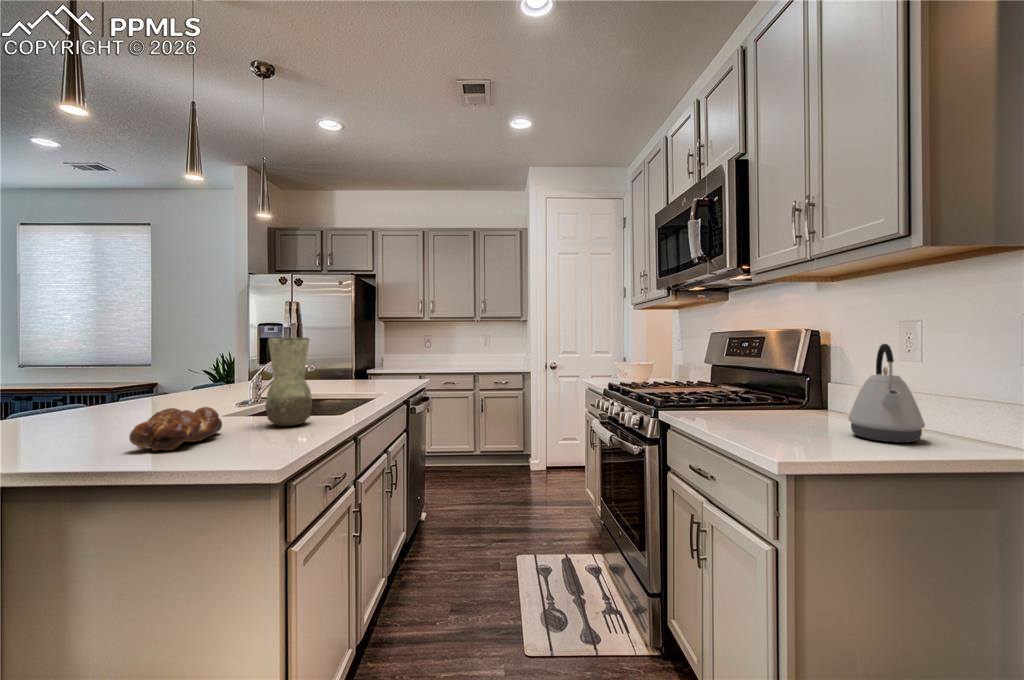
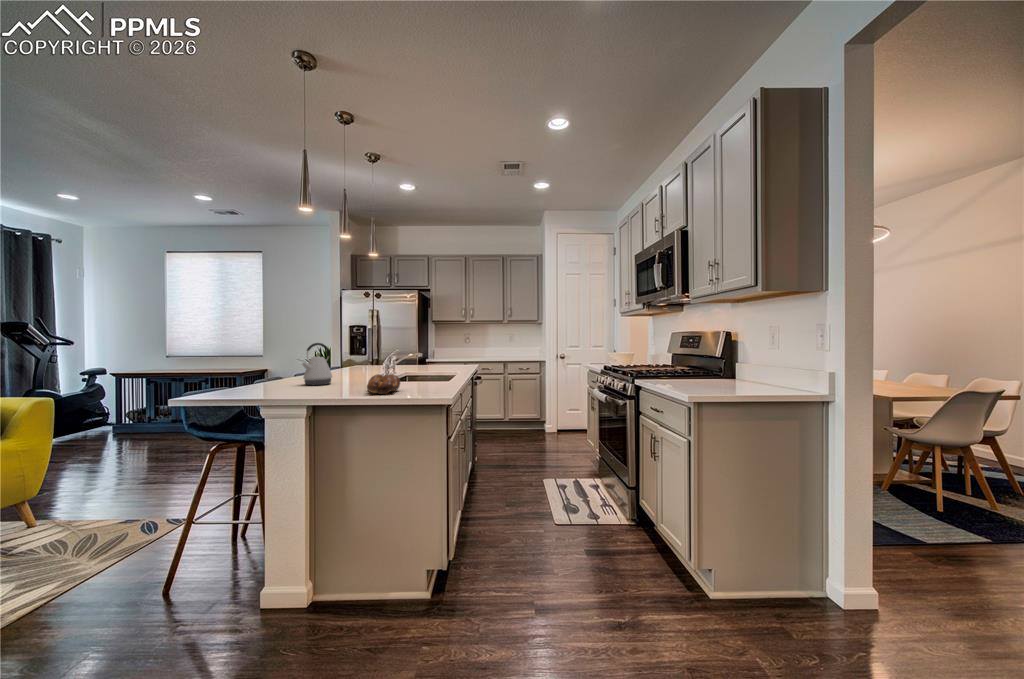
vase: present [266,338,312,426] -> none [415,337,439,387]
kettle: present [848,344,925,443] -> present [302,343,332,385]

